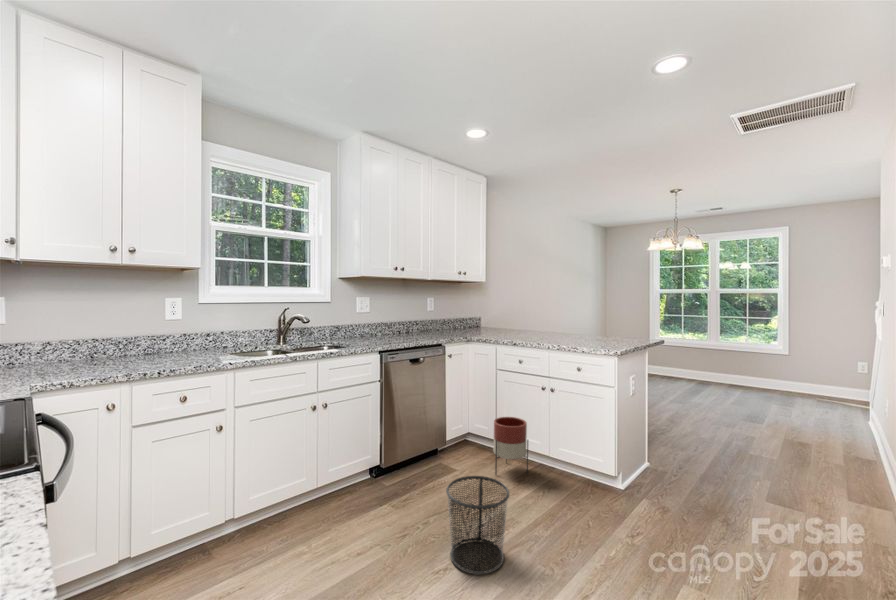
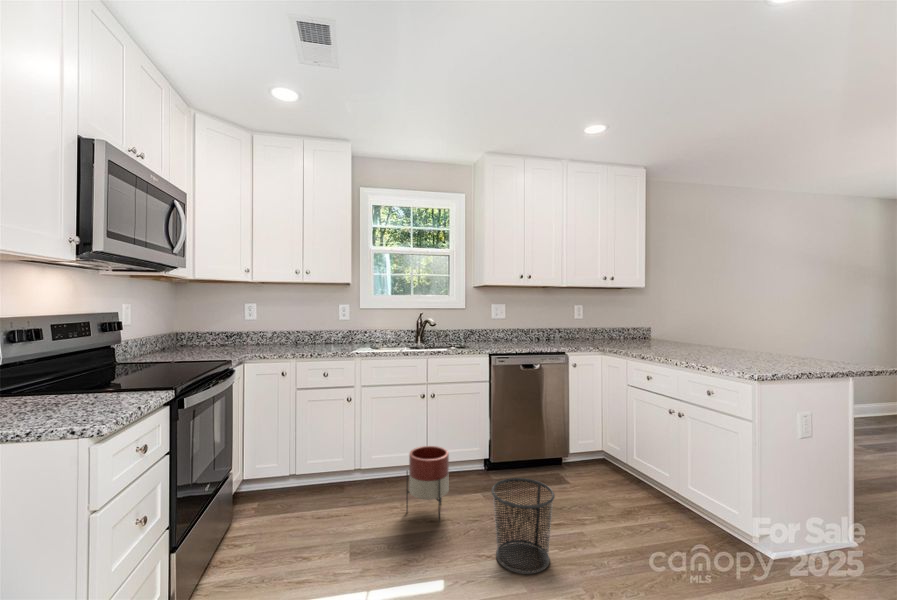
planter: present [493,417,528,475] -> present [406,446,449,522]

